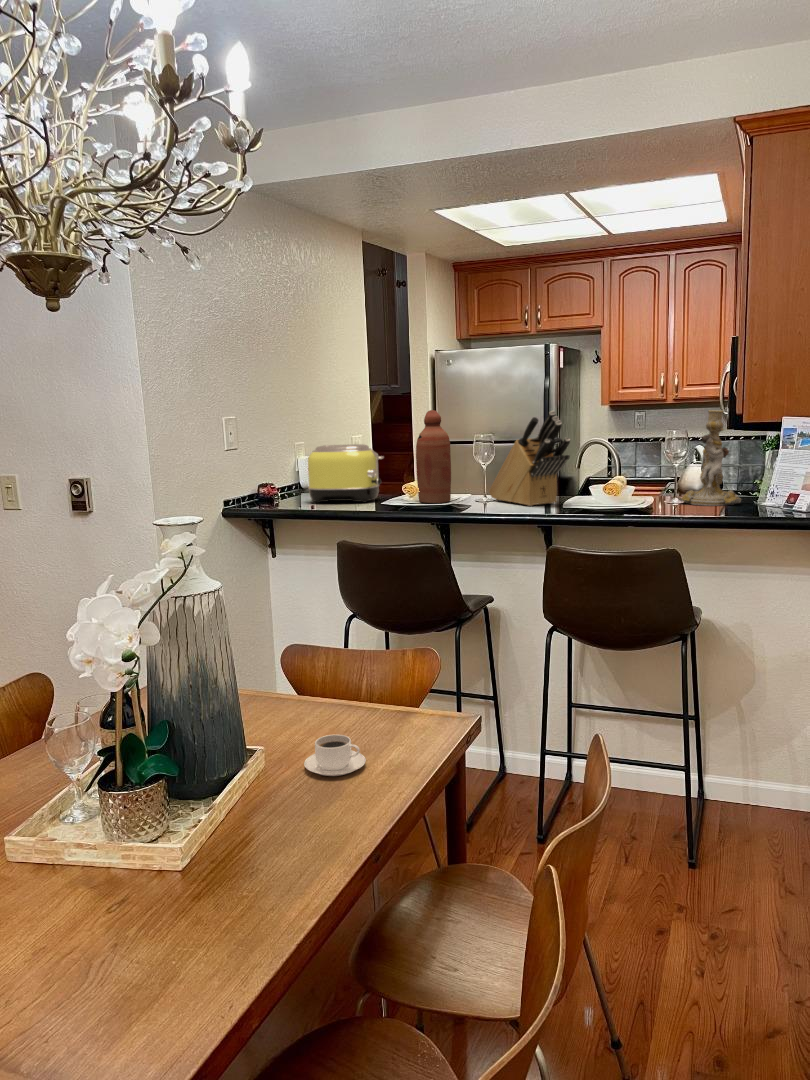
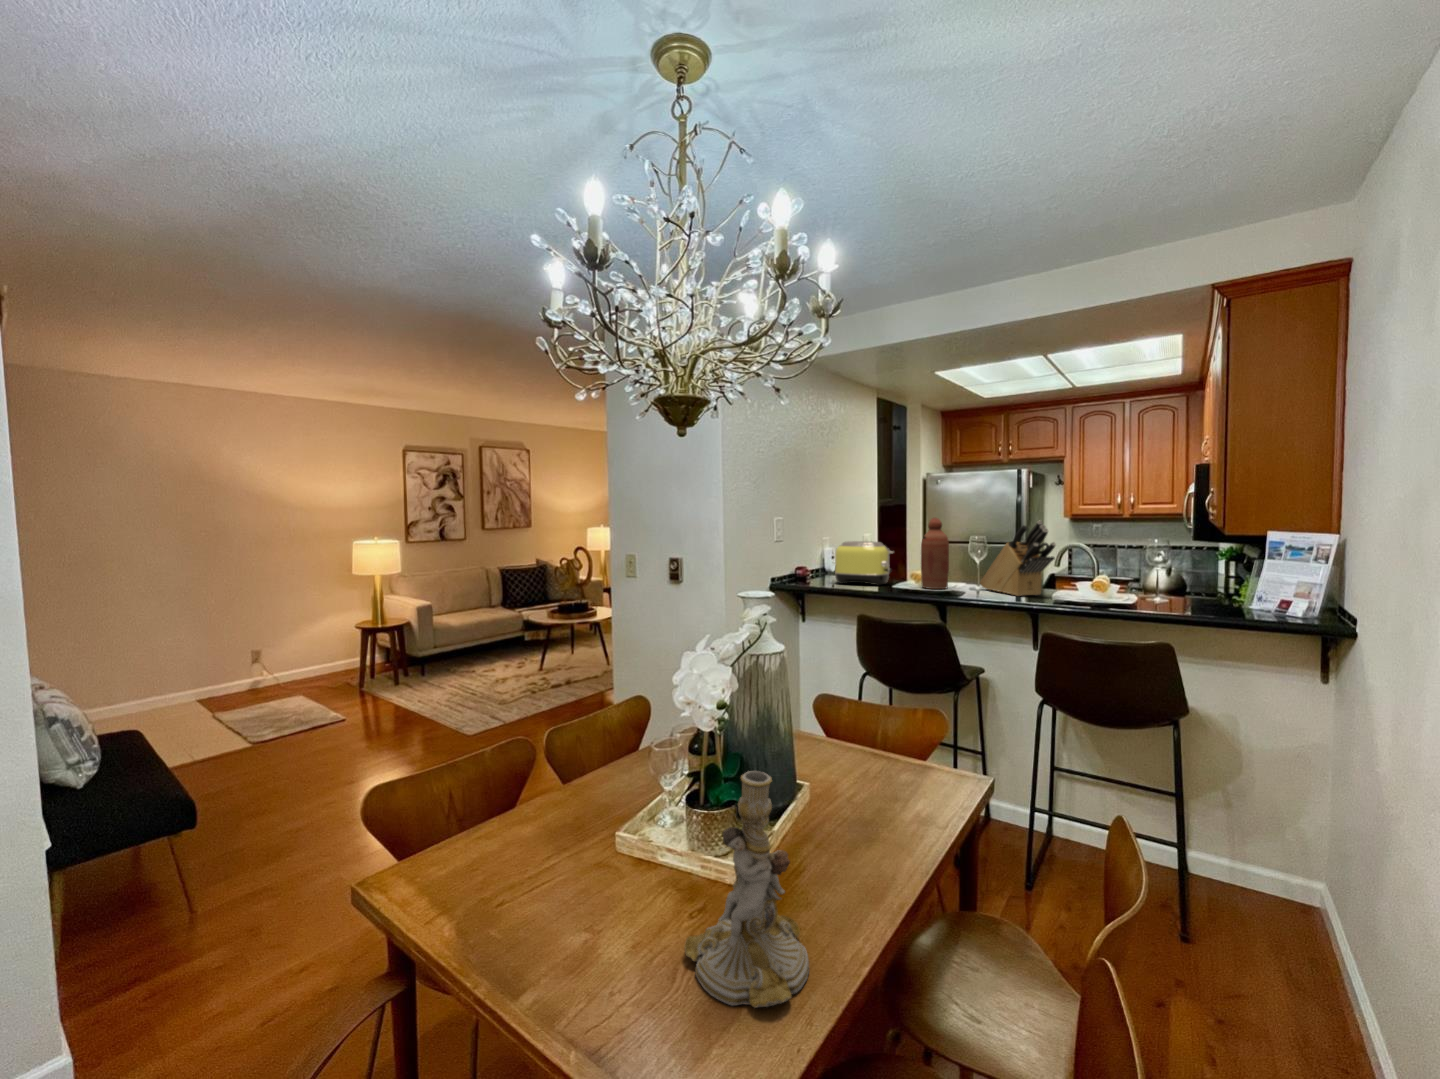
candlestick: present [678,410,741,506] -> present [685,771,809,1008]
coffee cup: present [304,734,366,776] -> none [842,778,895,815]

